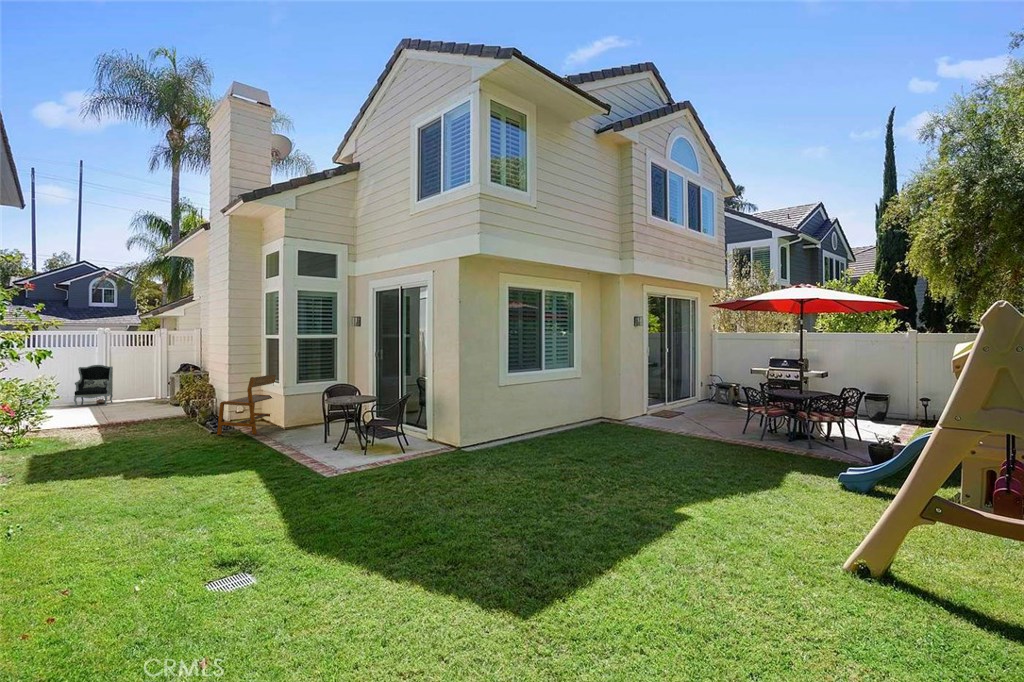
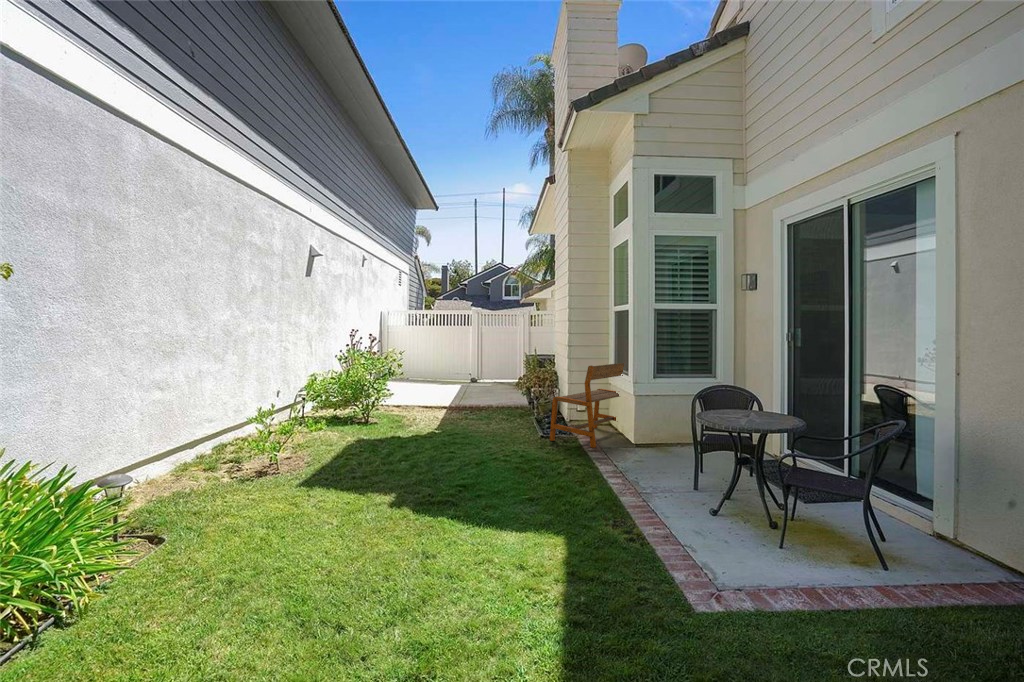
armchair: present [74,365,113,407] -> none [455,346,486,386]

